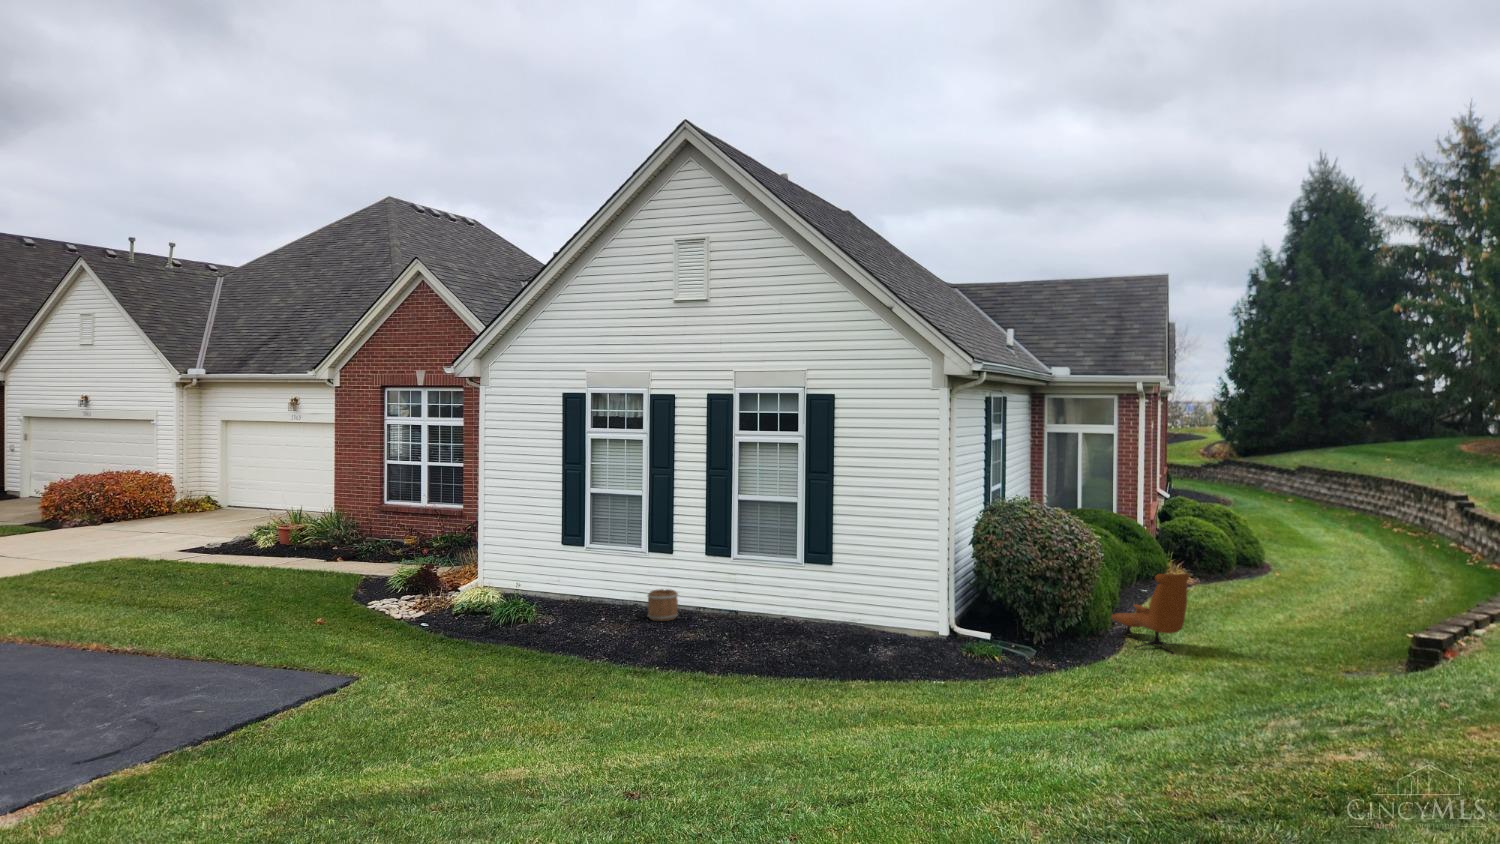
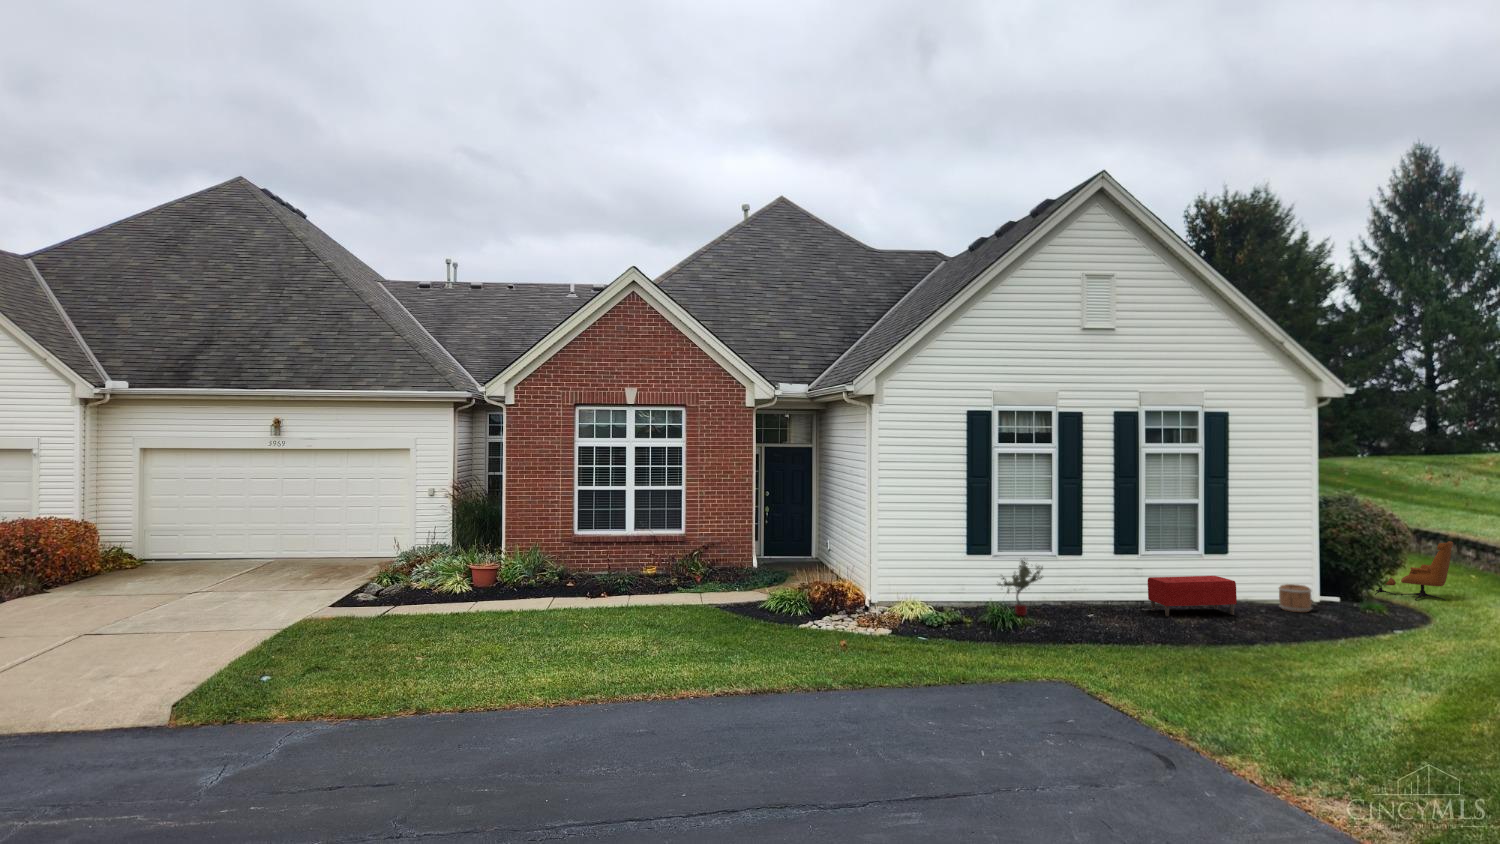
potted tree: none [571,551,613,613] -> present [998,561,1043,616]
bench: none [720,584,811,636] -> present [1148,576,1237,616]
bucket: present [648,589,678,621] -> present [1279,584,1312,612]

